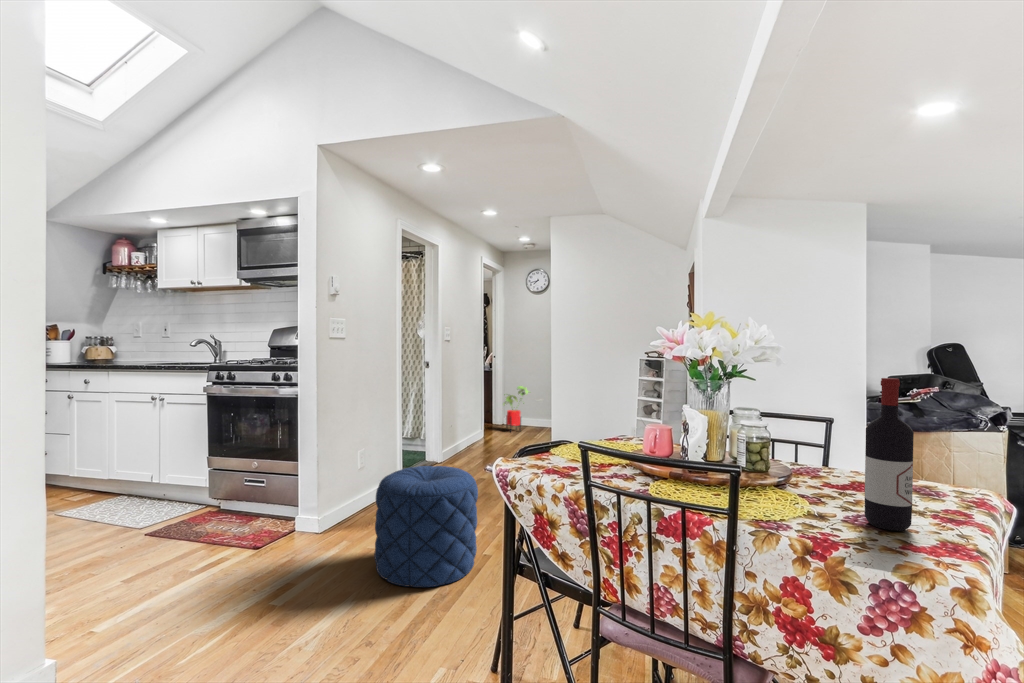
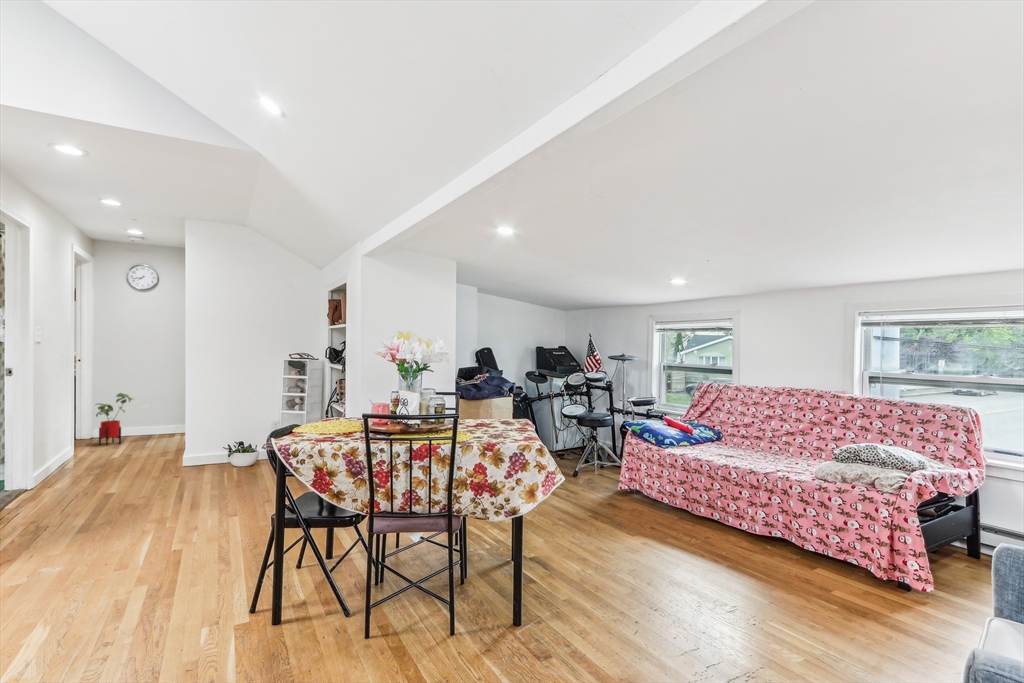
wine bottle: present [865,378,914,531] -> none [498,366,517,436]
pouf: present [374,466,478,587] -> none [36,473,170,601]

